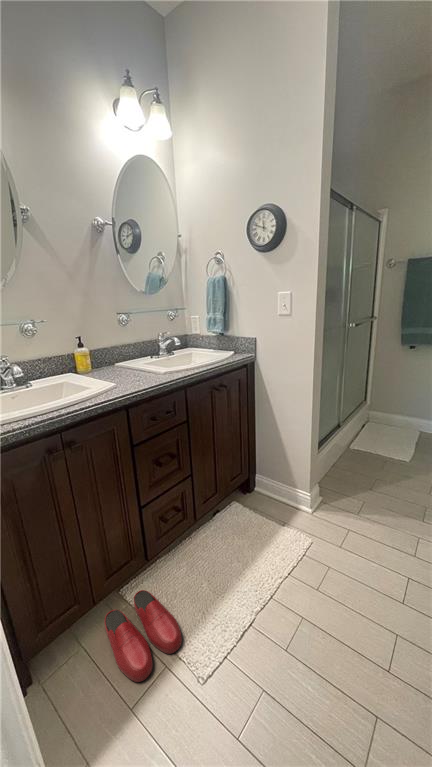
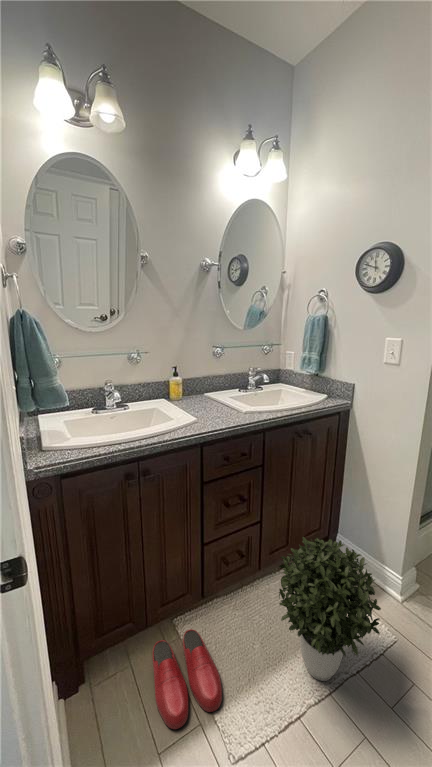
potted plant: none [215,471,304,592] -> present [279,537,381,681]

